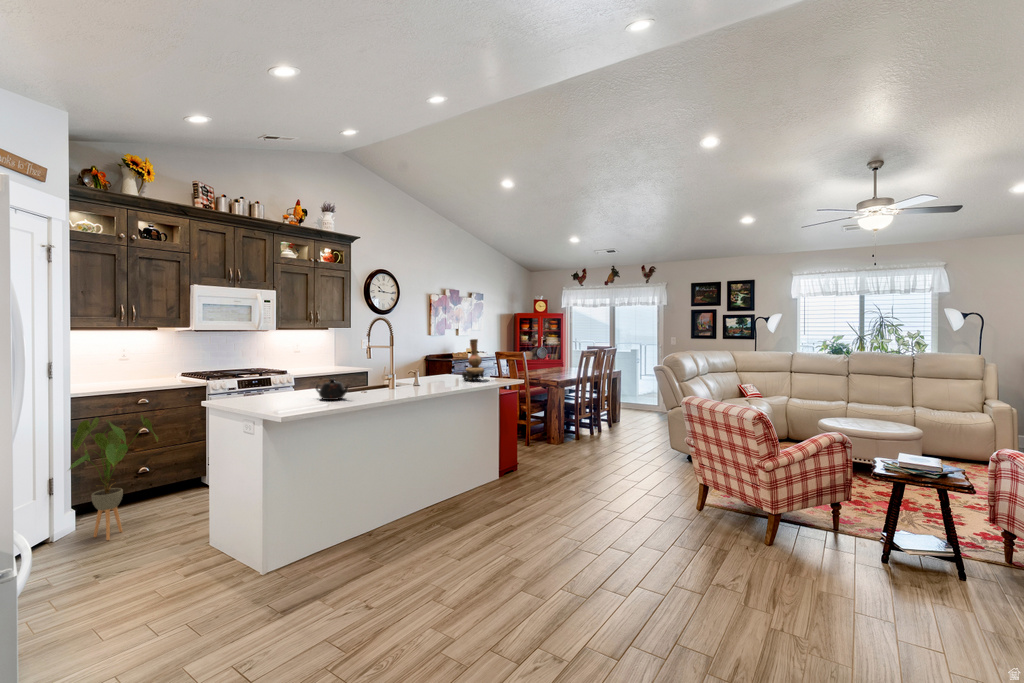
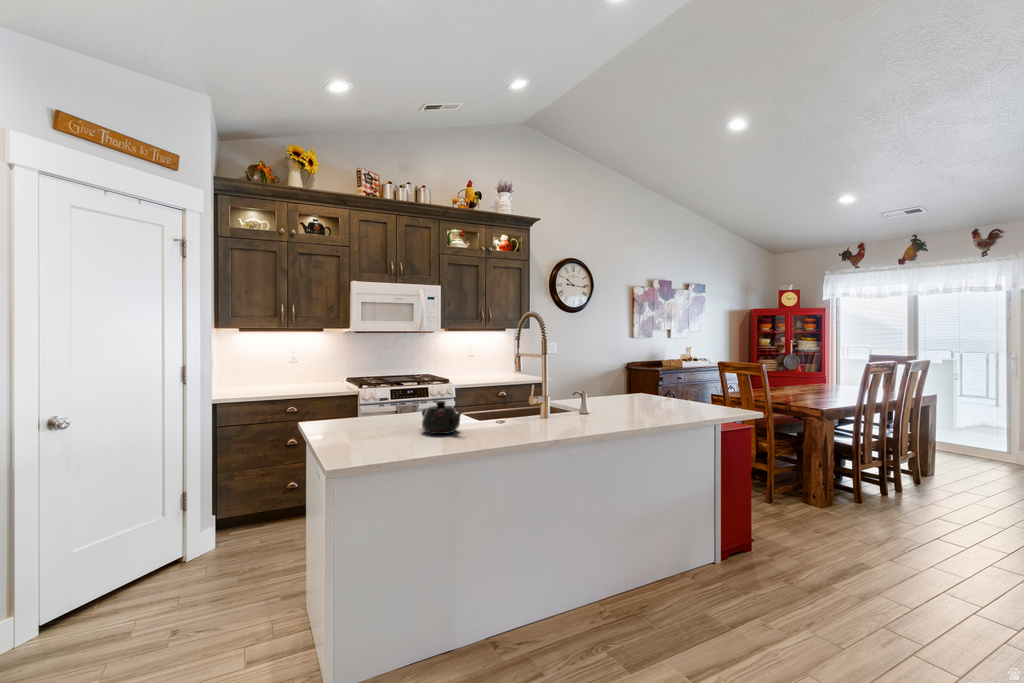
vase: present [462,339,484,381] -> none [659,343,705,409]
house plant: present [69,415,158,540] -> none [182,429,283,574]

